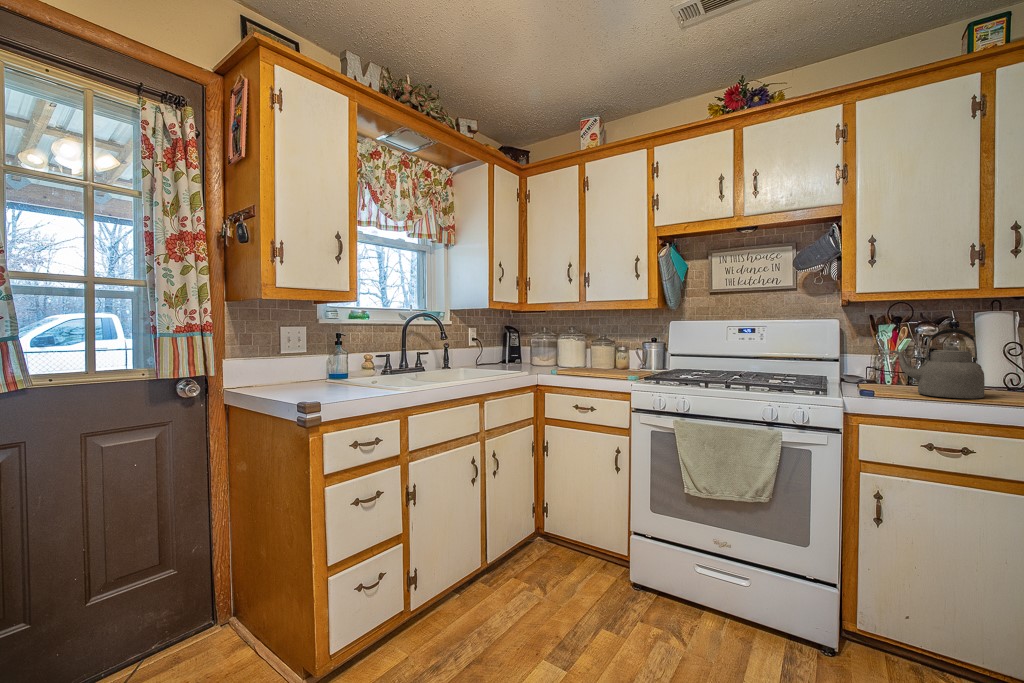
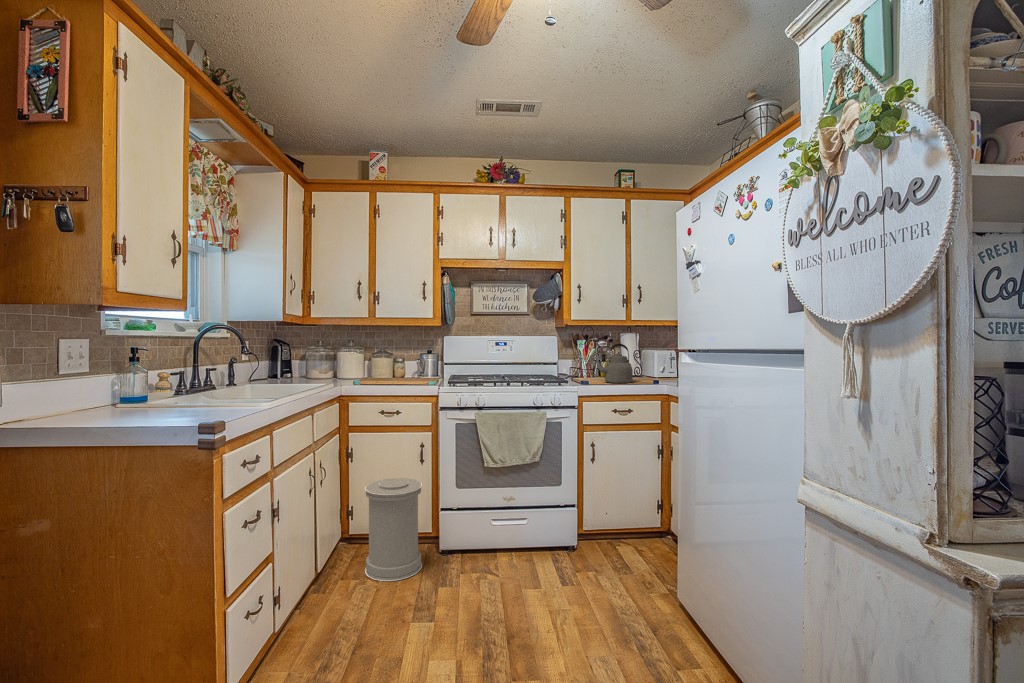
trash can: none [540,481,604,602] -> present [365,478,422,581]

